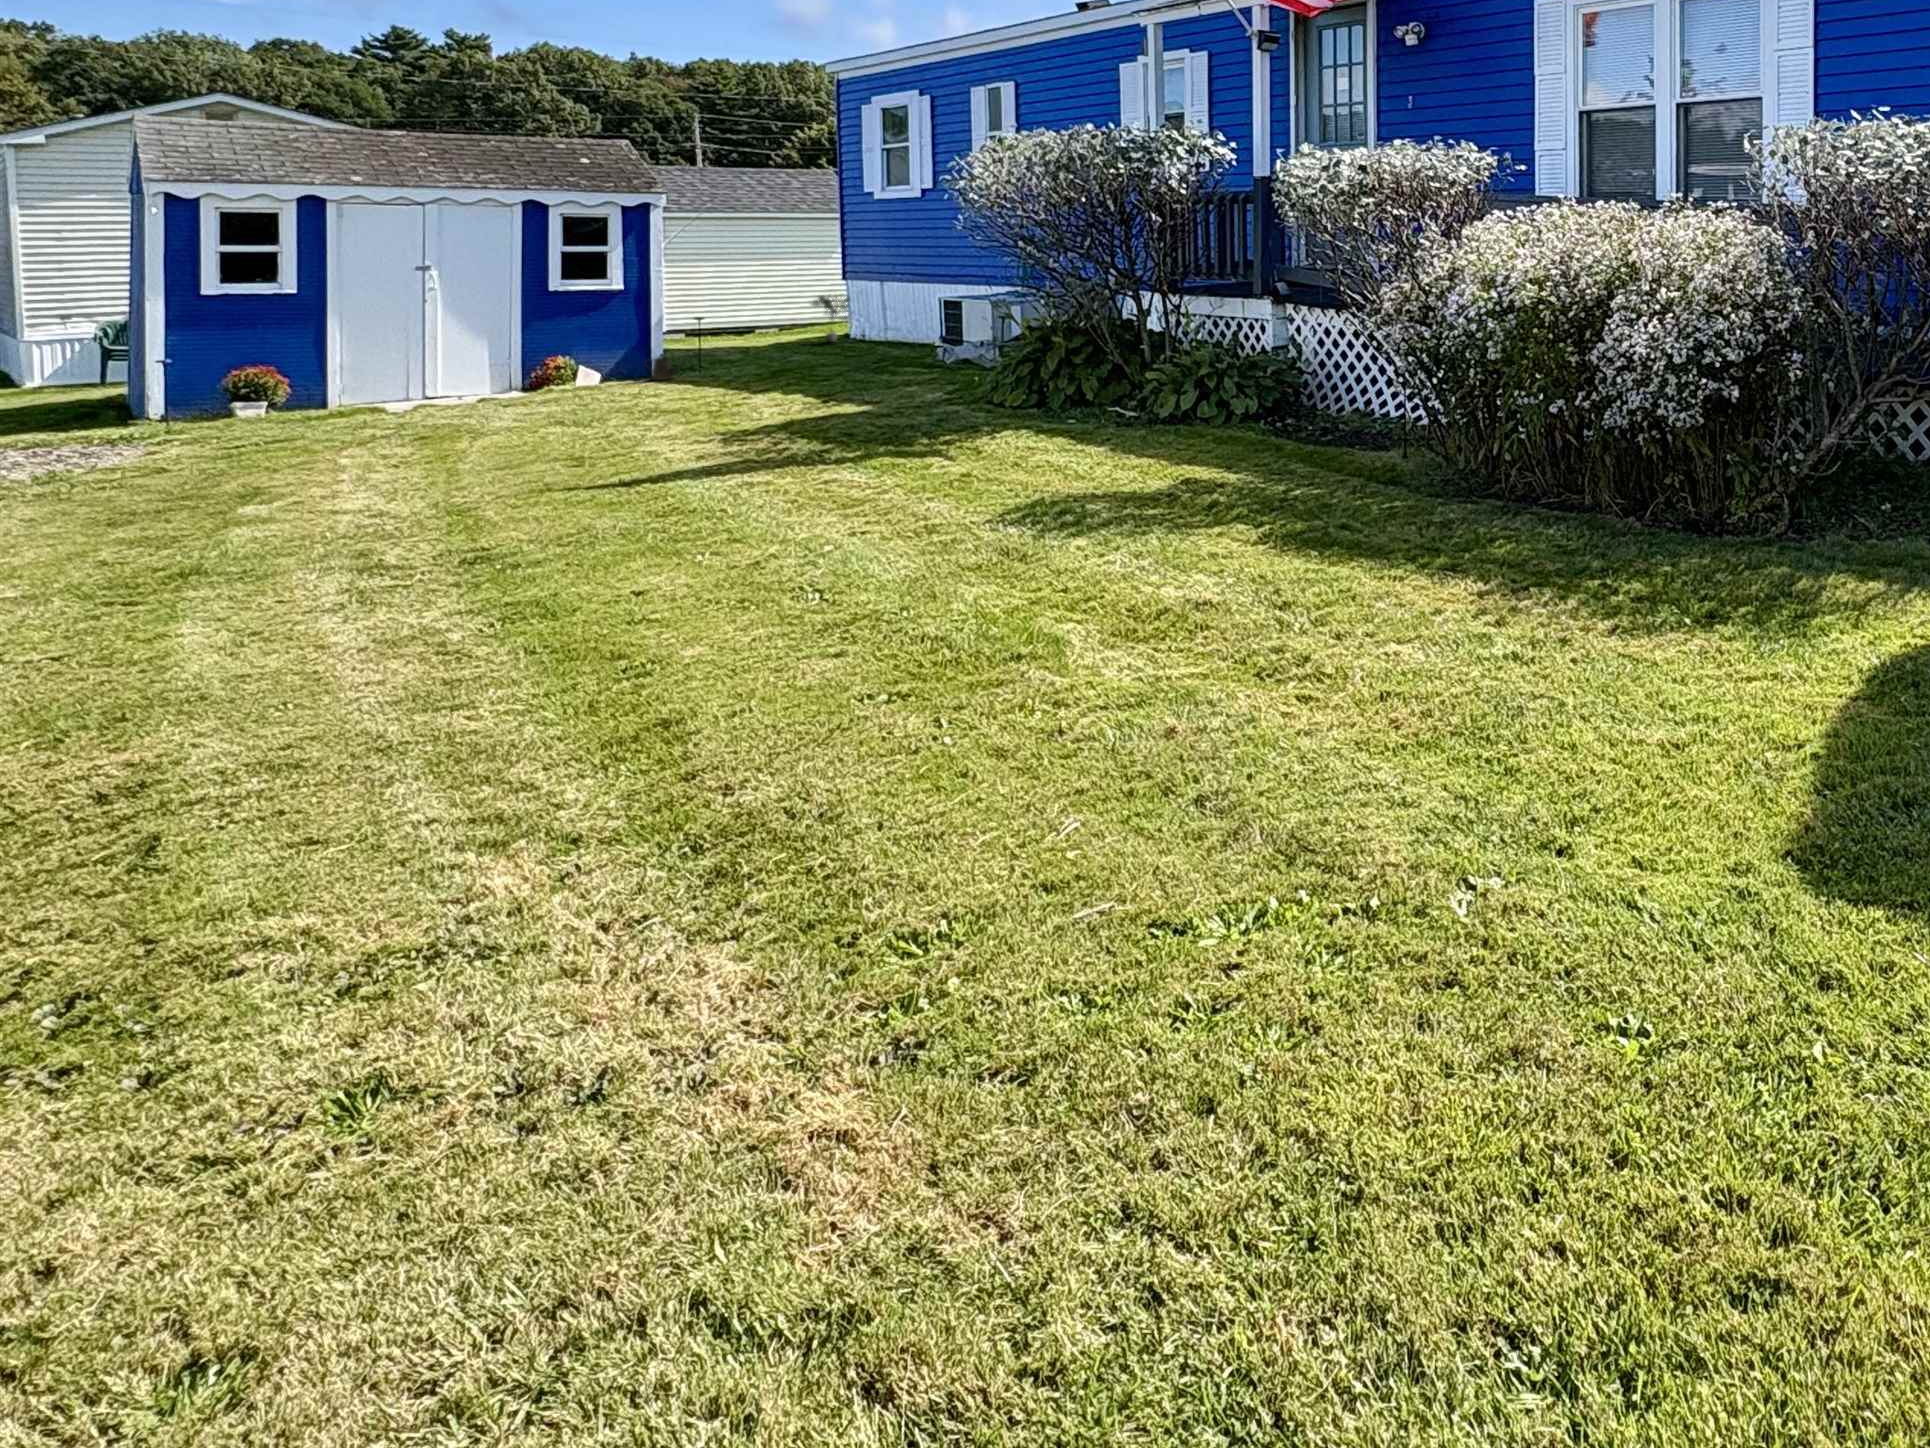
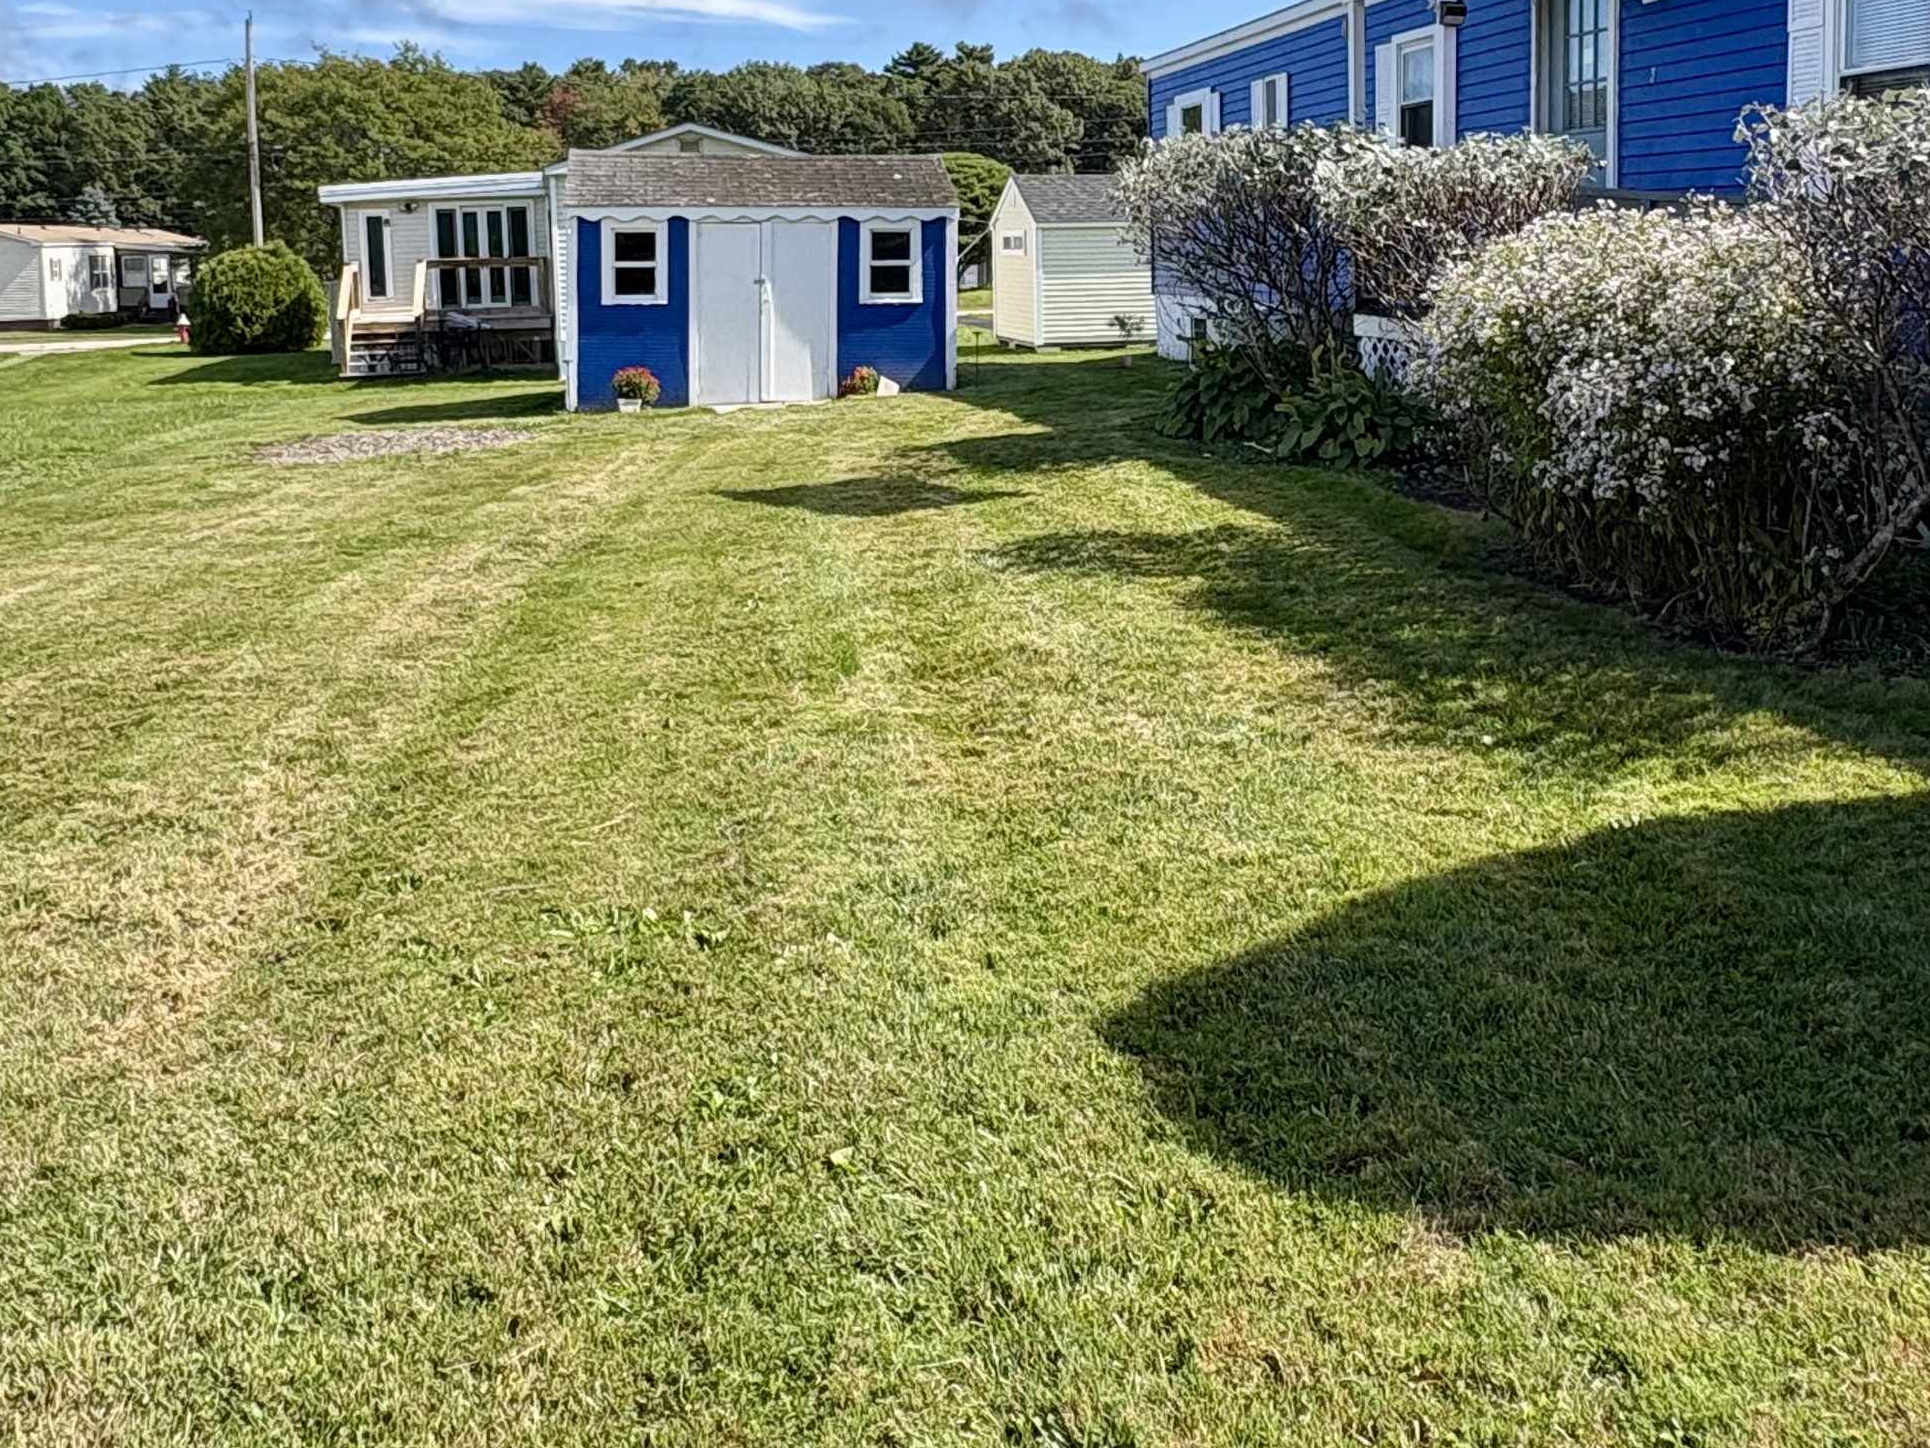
watering can: present [648,357,681,380] -> none [935,373,972,398]

